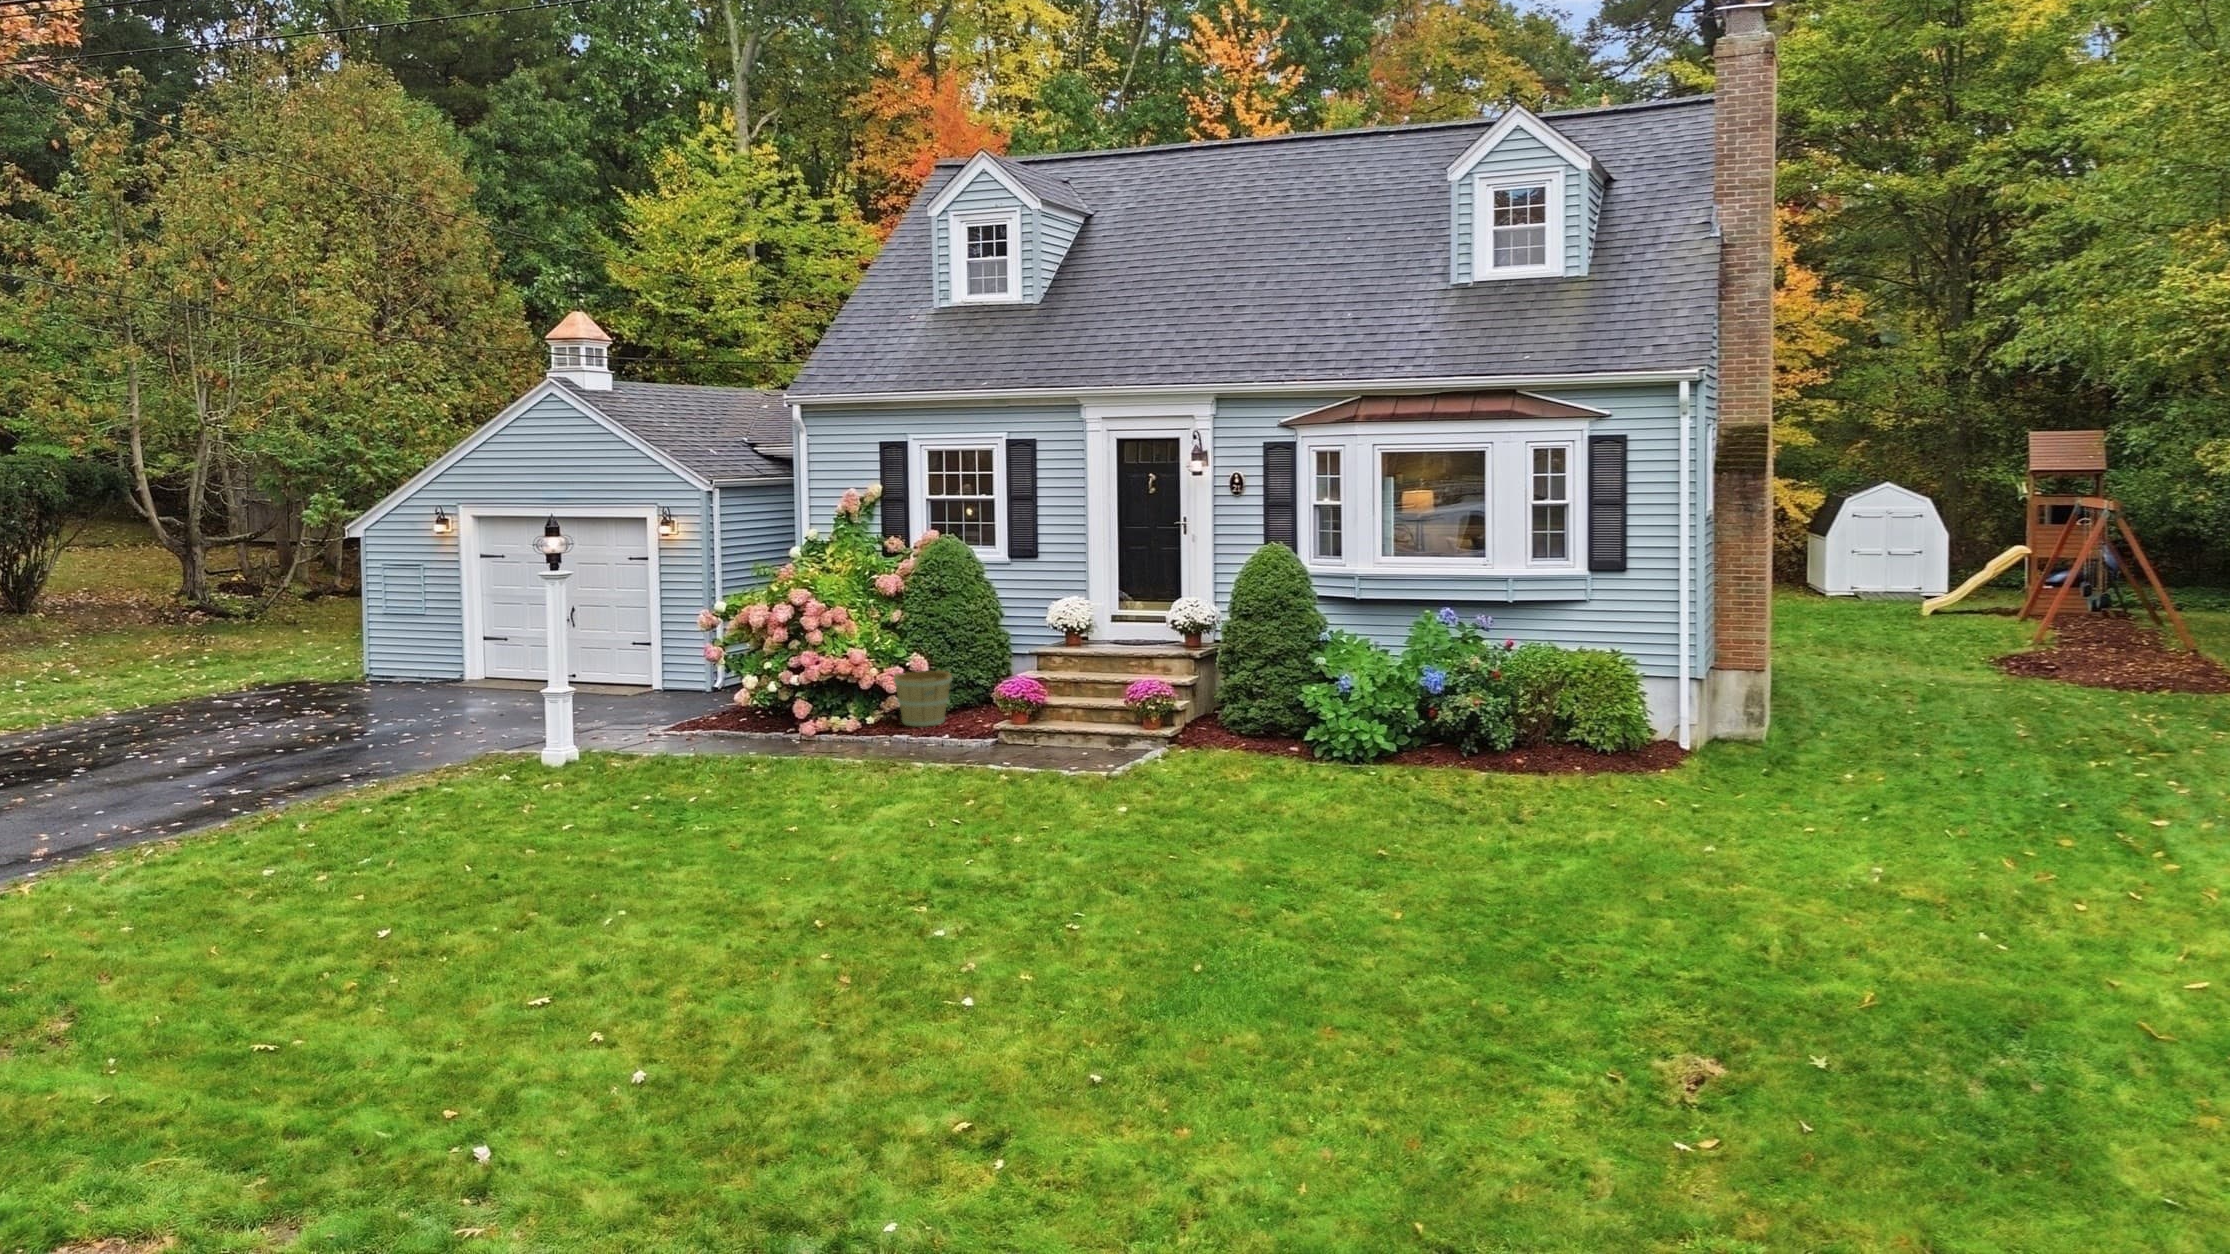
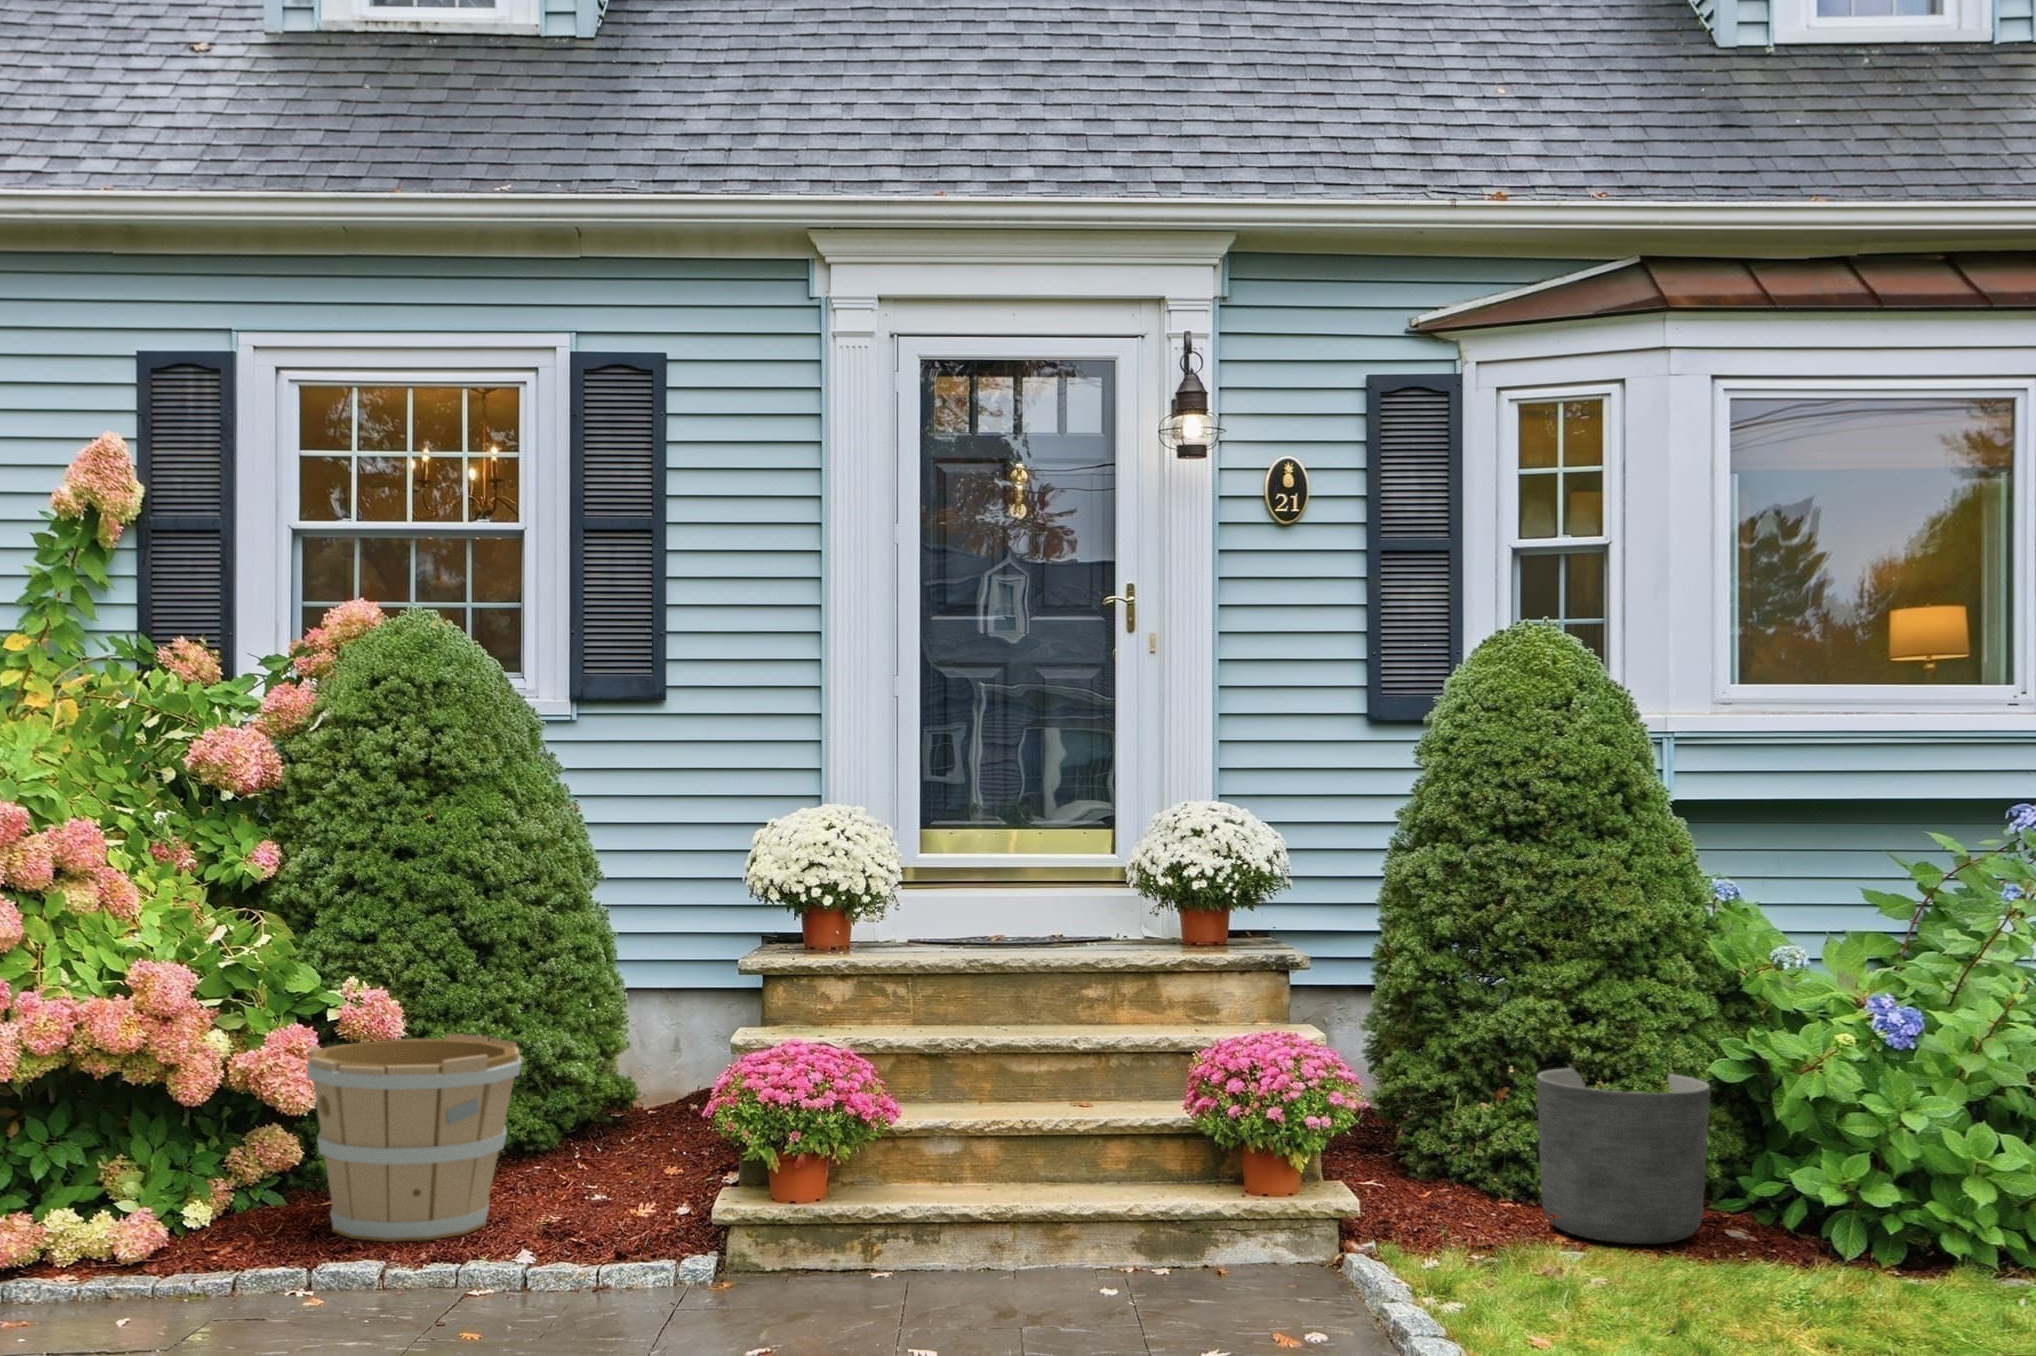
planter: none [1228,696,1279,751] -> present [1537,1068,1710,1244]

